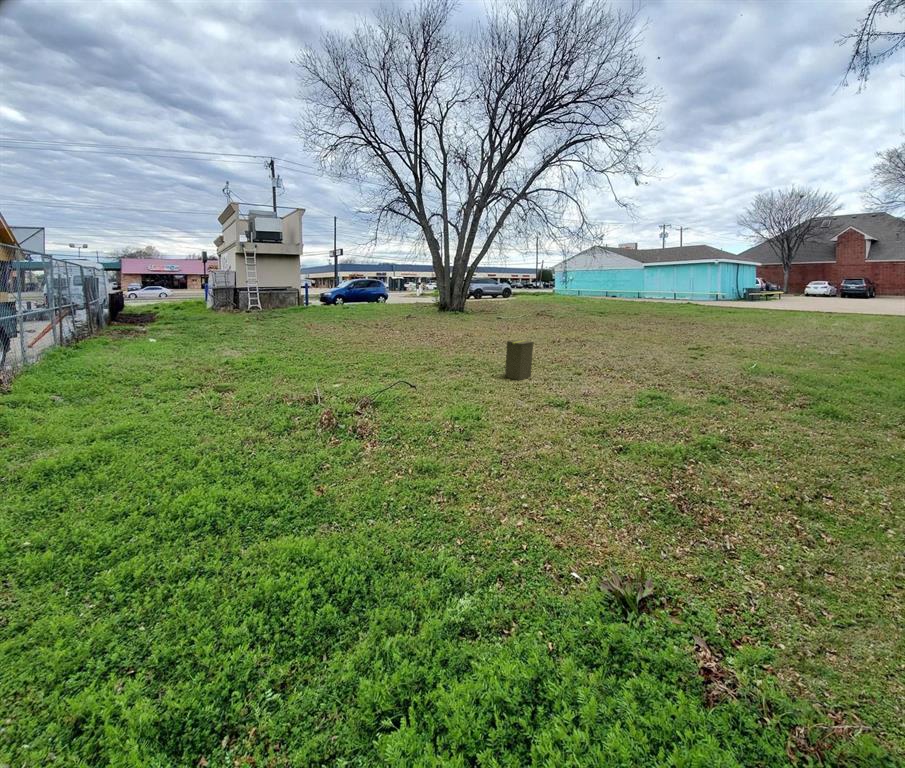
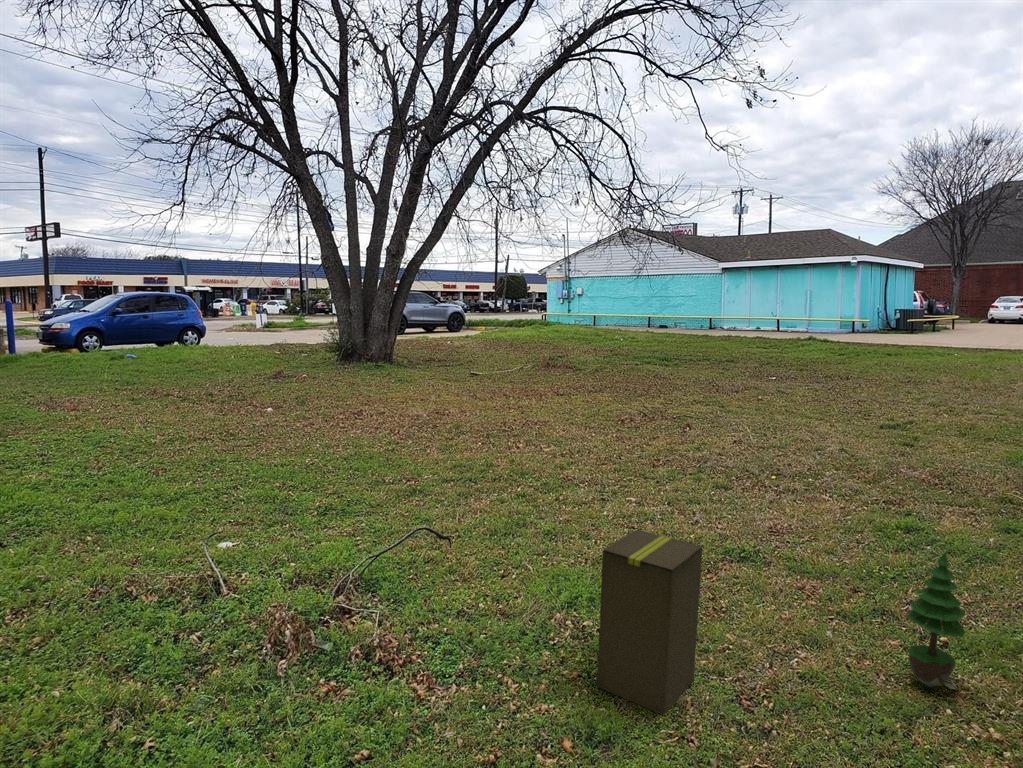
potted tree: none [588,345,602,382] -> present [907,553,966,687]

